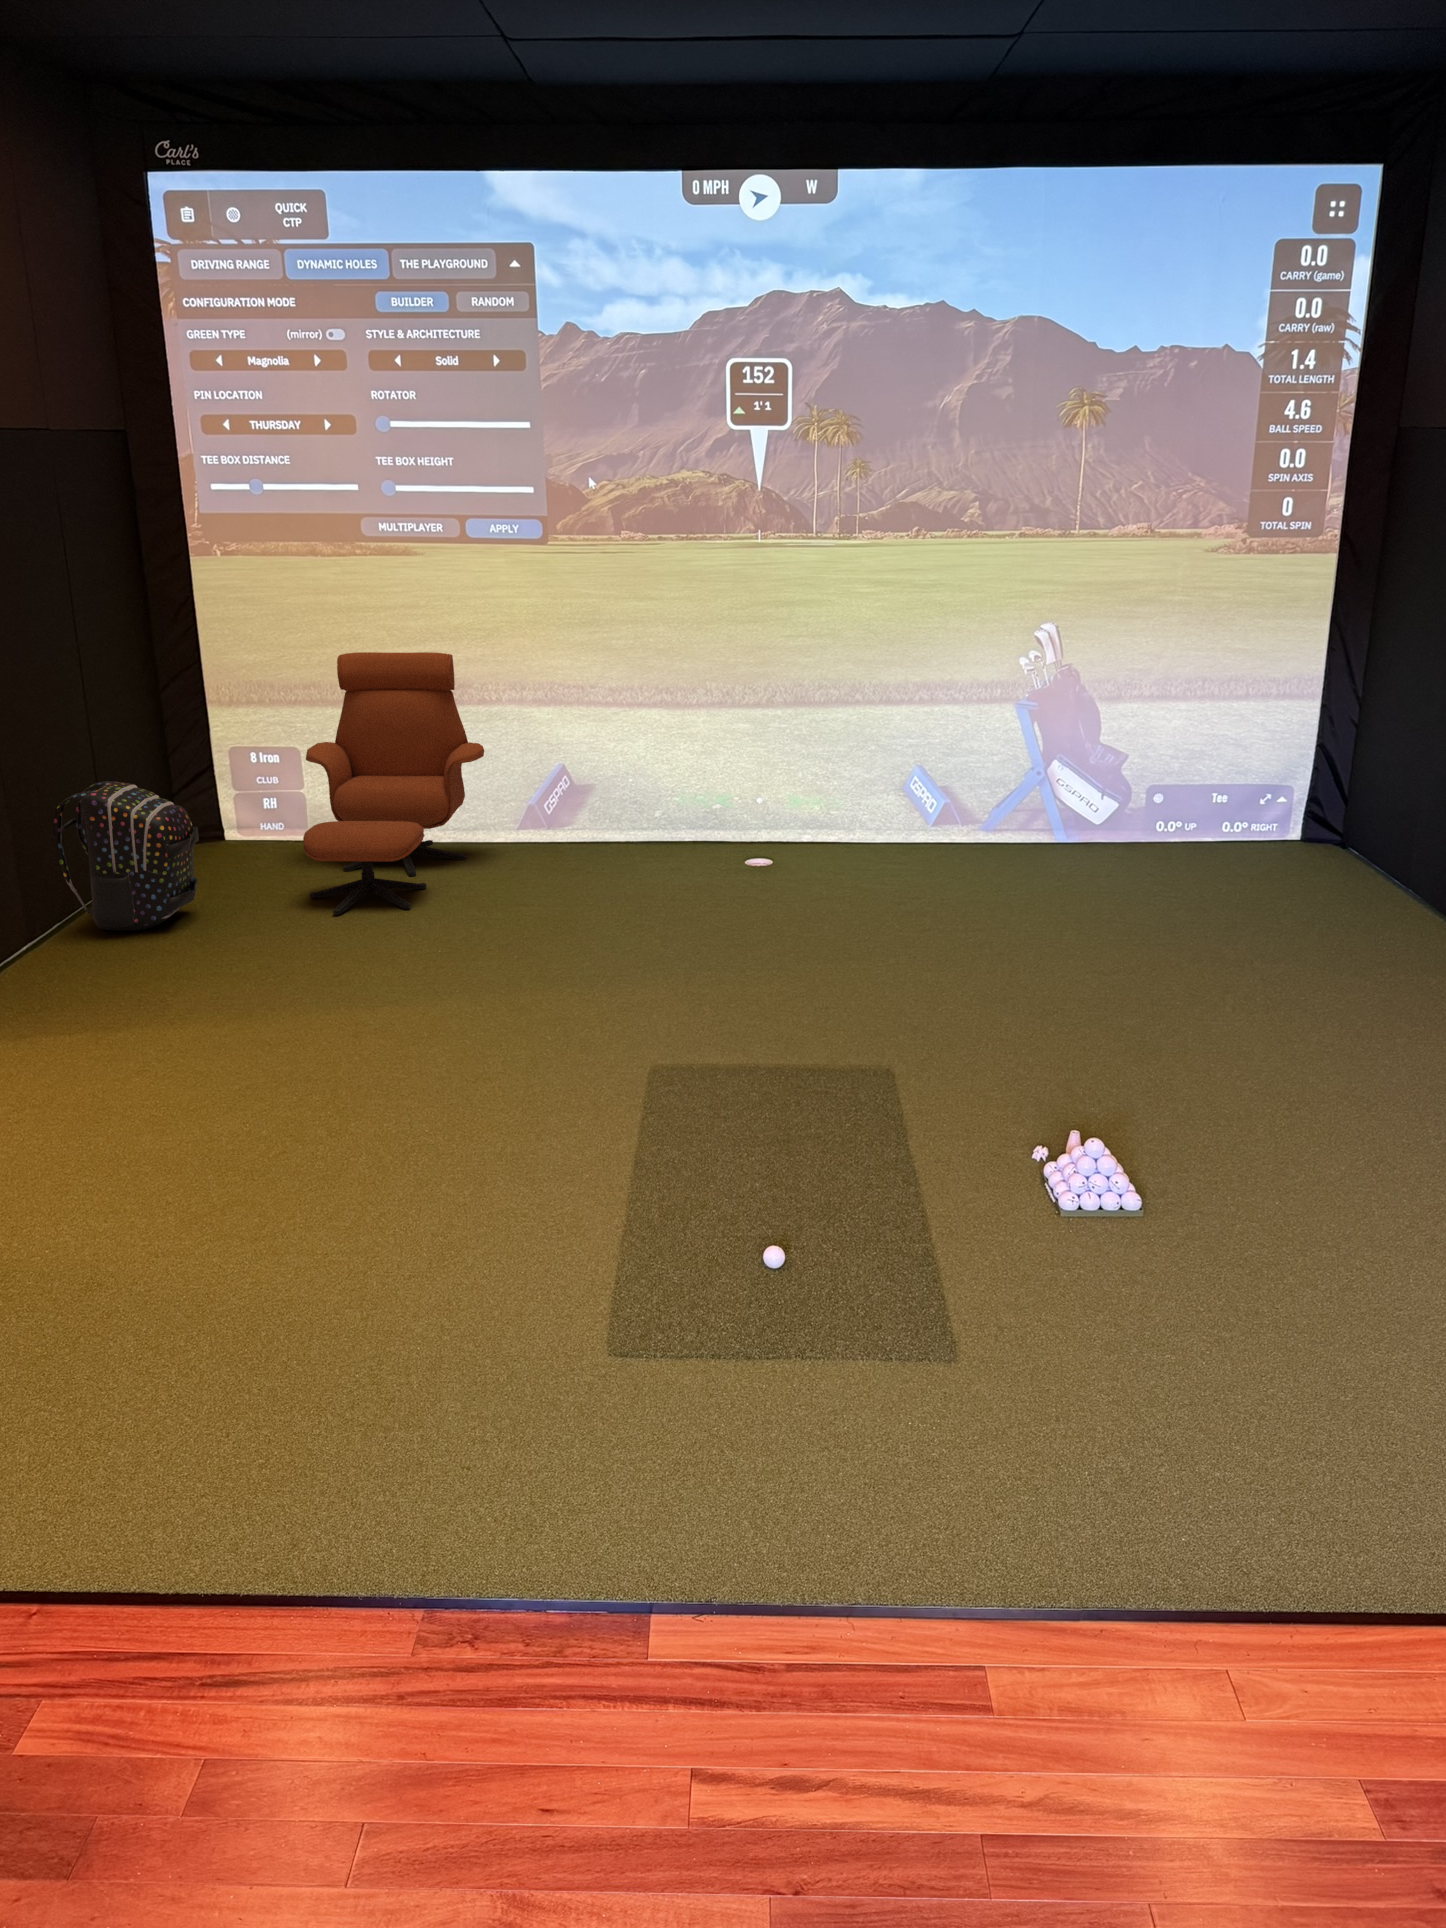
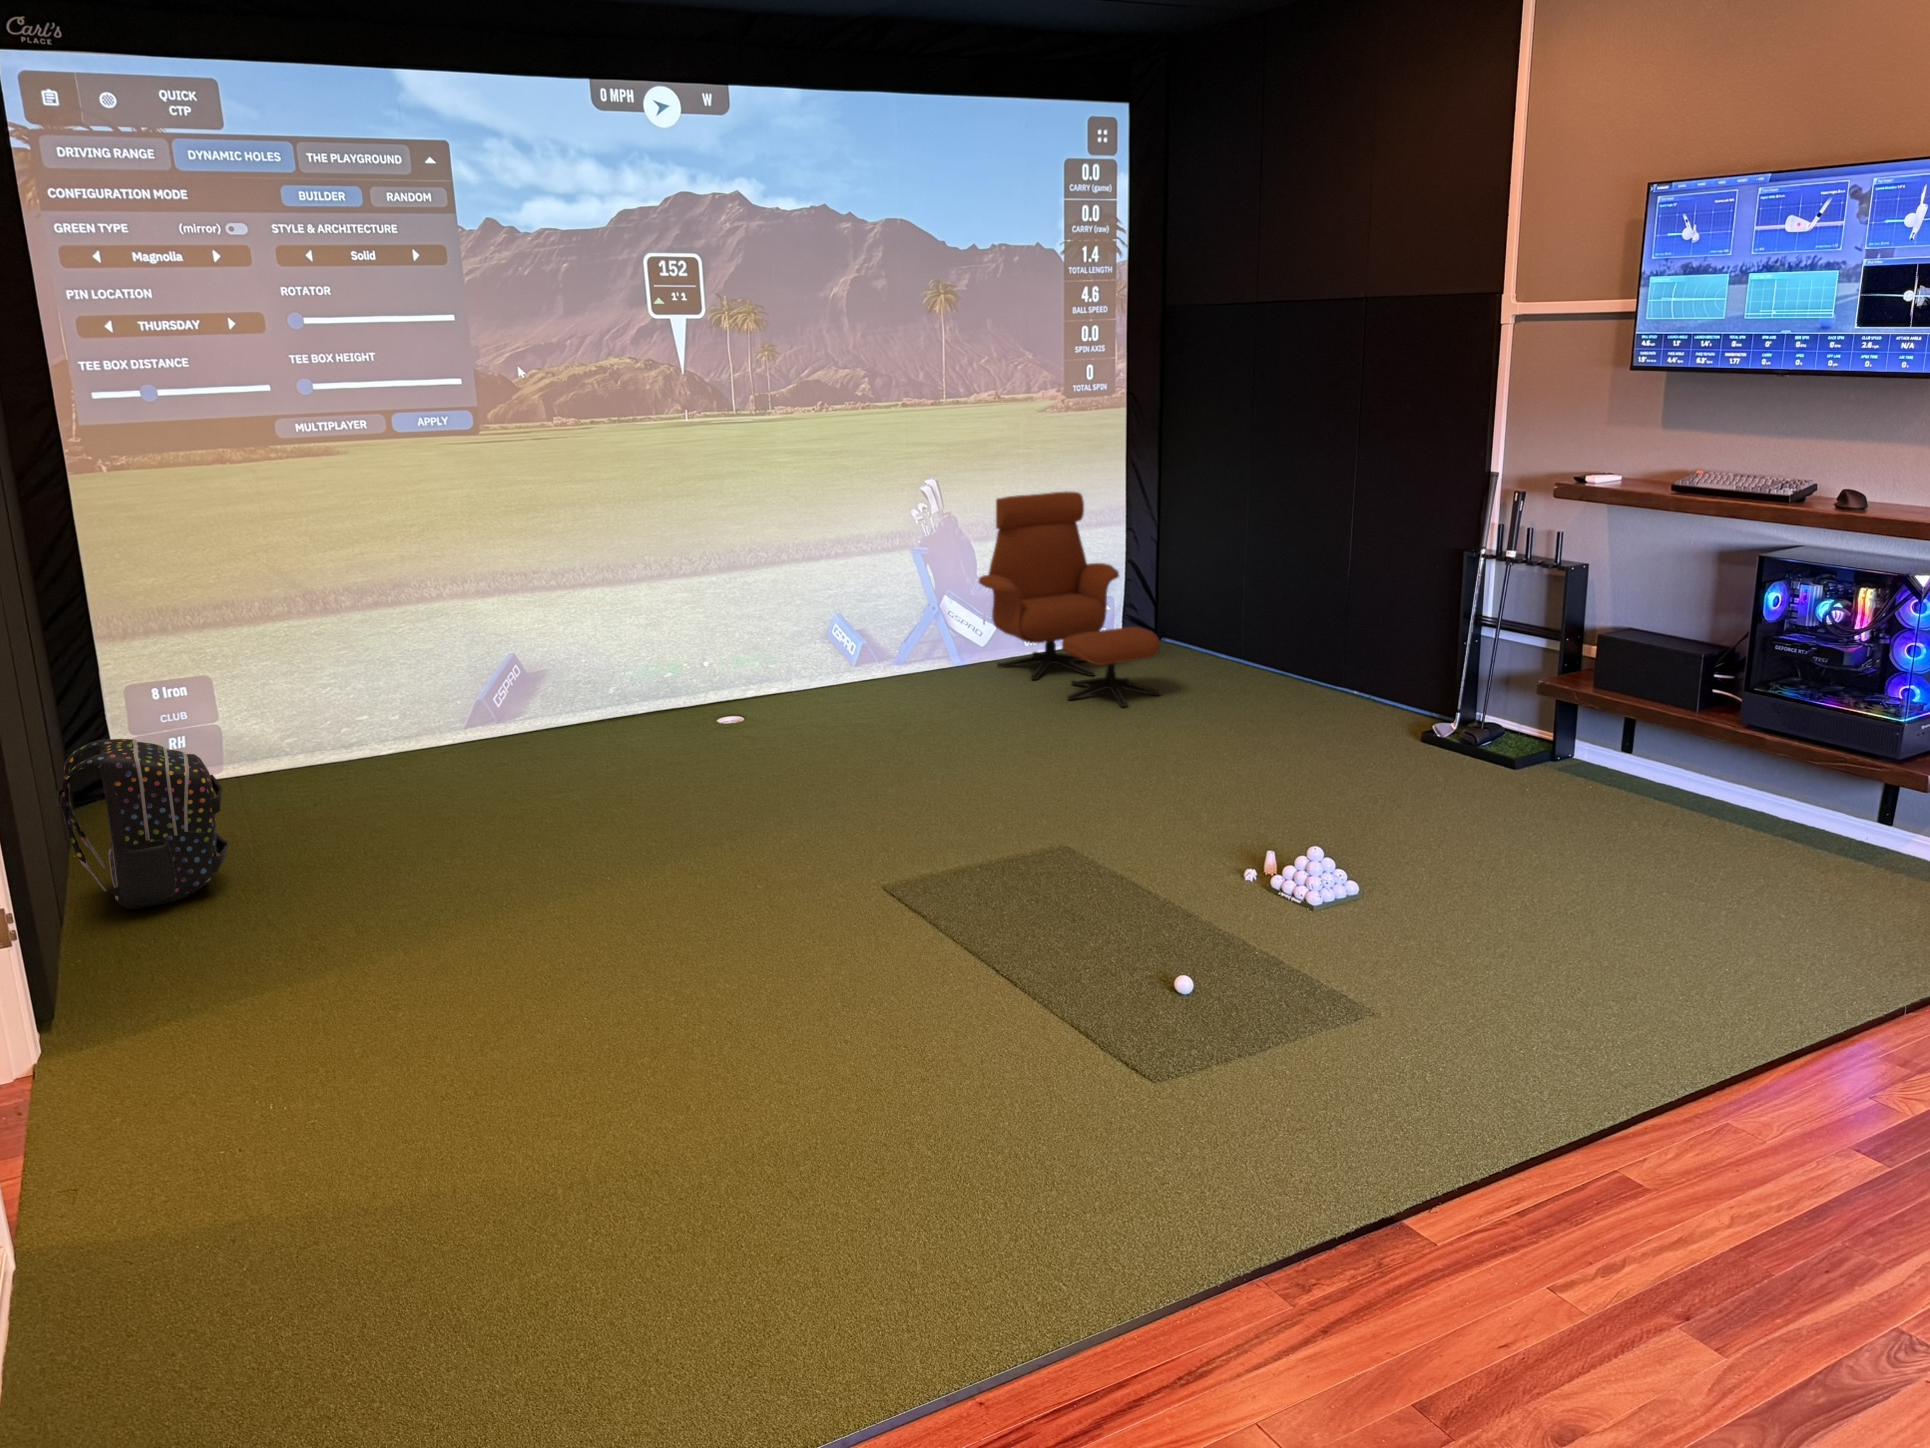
lounge chair: present [303,652,484,915] -> present [979,492,1161,707]

